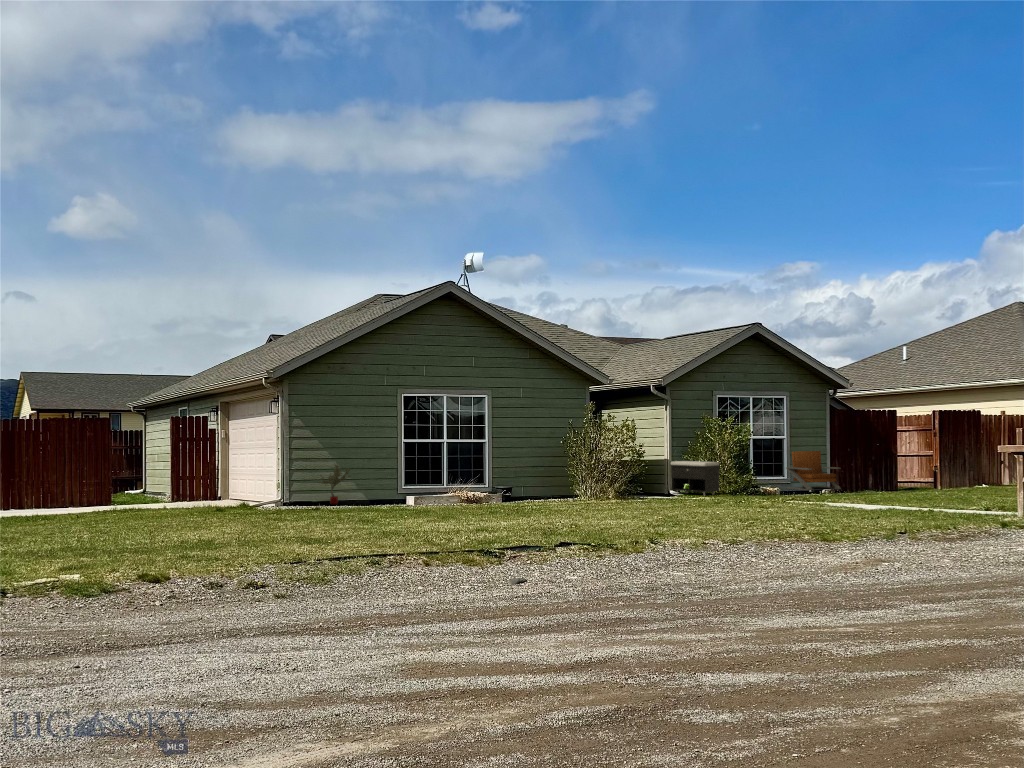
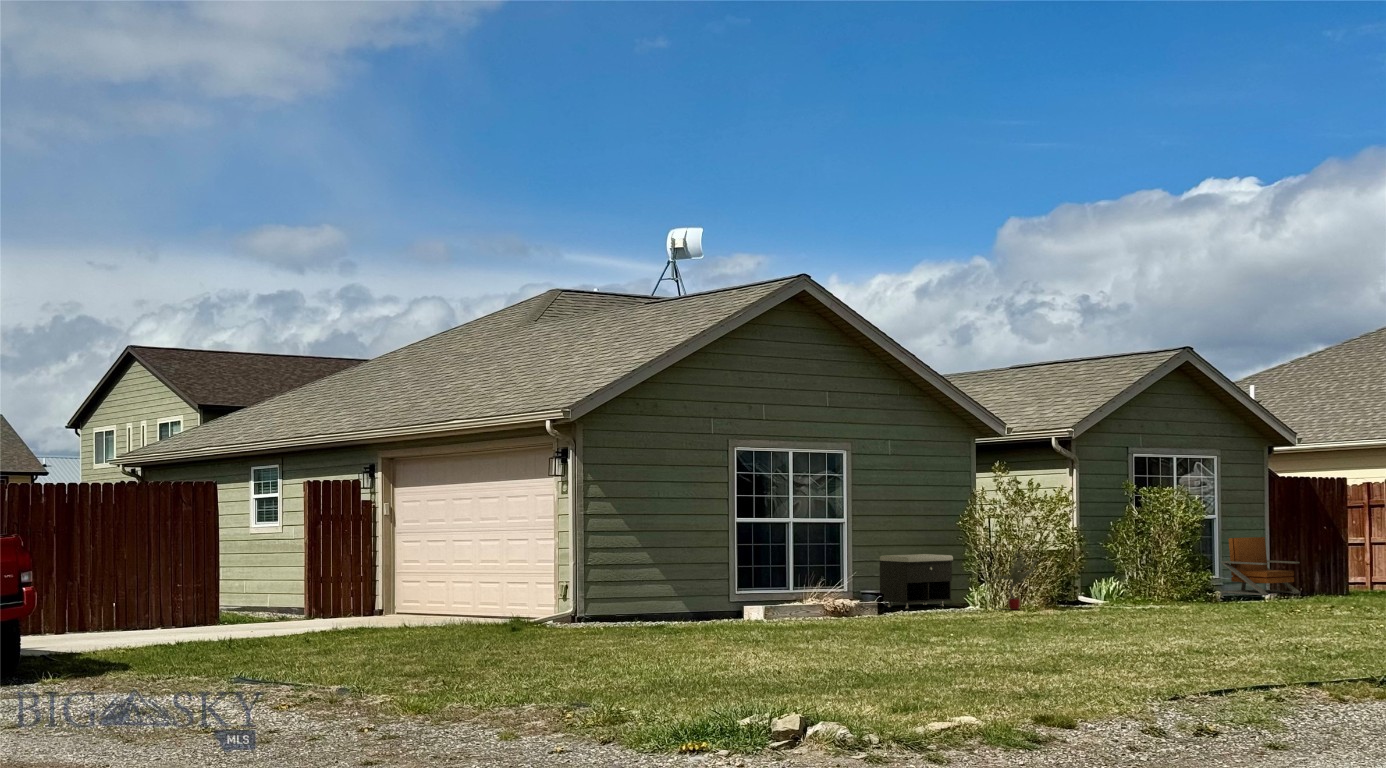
storage bench: present [671,461,720,495] -> present [880,554,953,608]
potted tree: present [319,465,350,505] -> present [991,552,1038,610]

